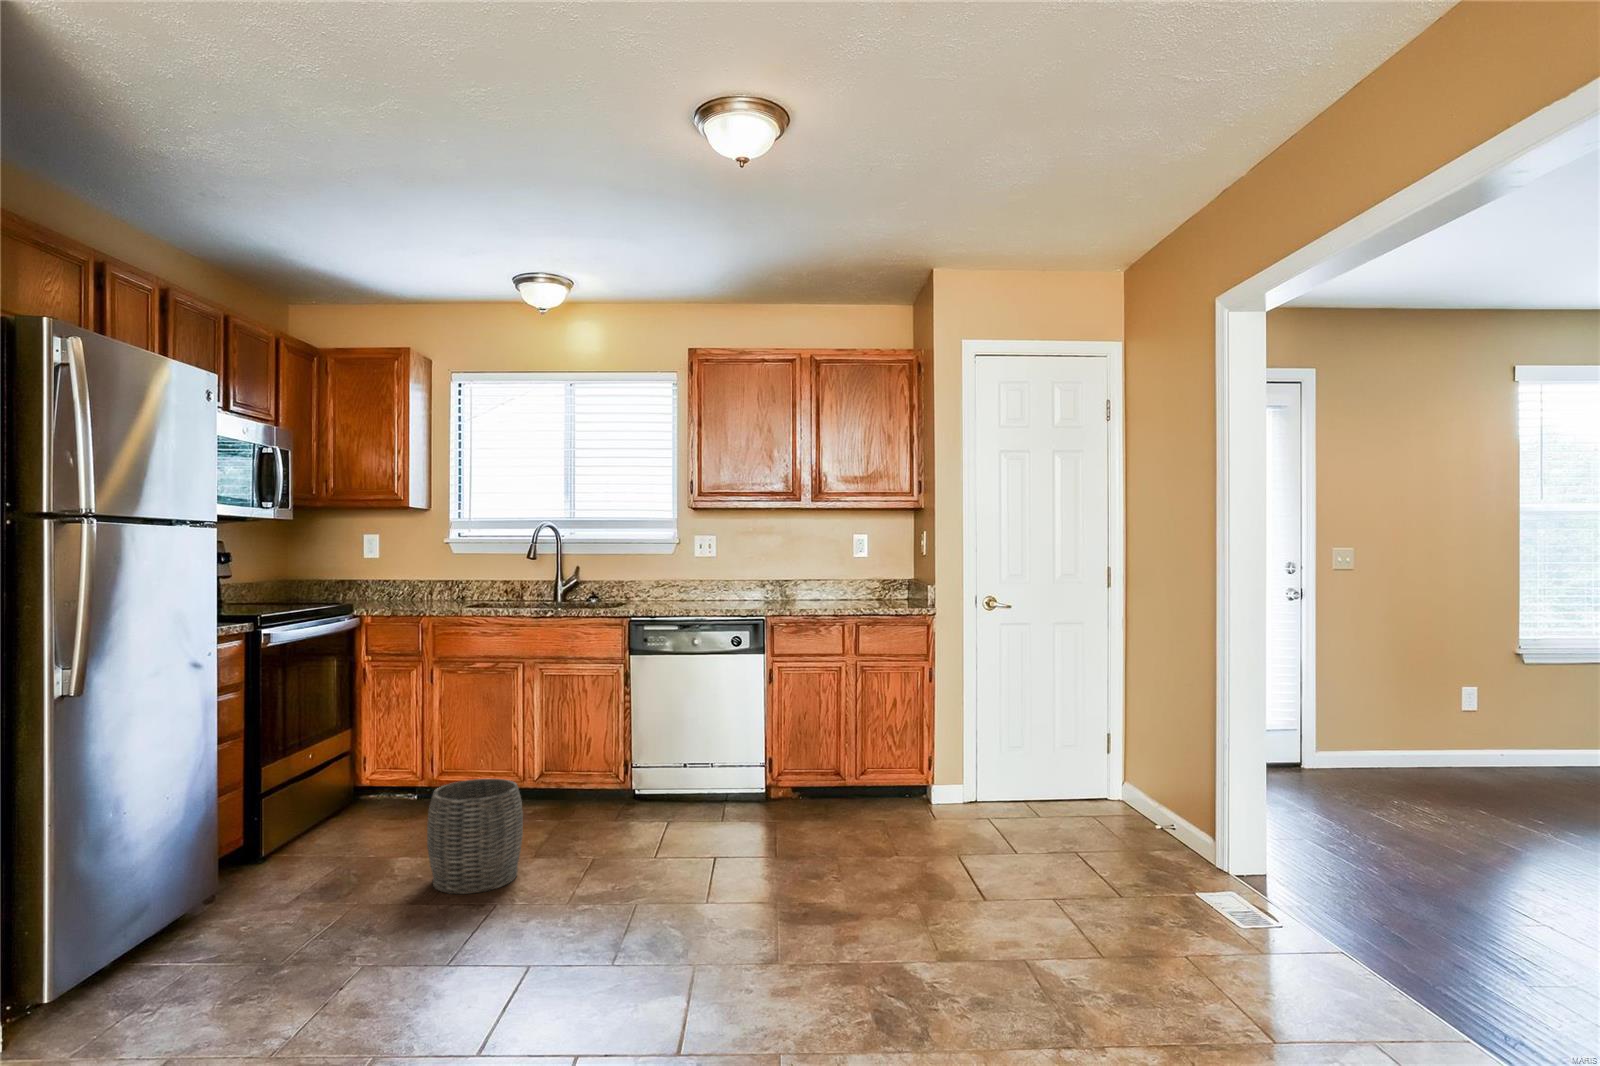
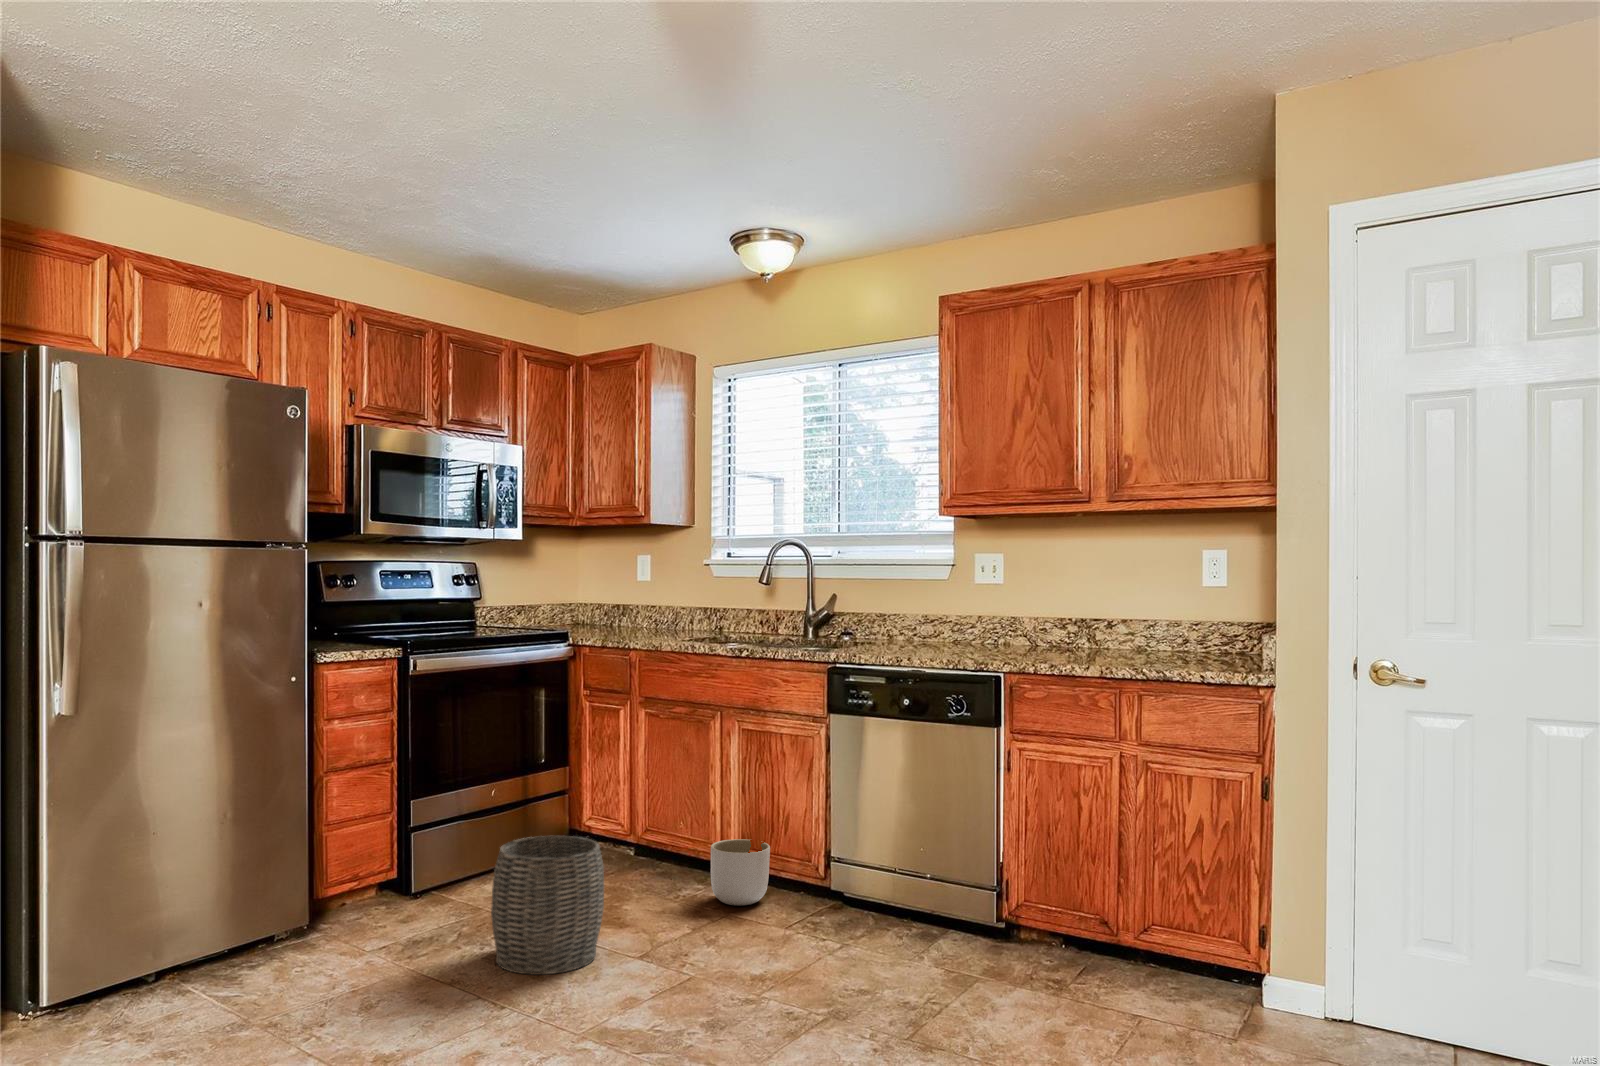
planter: none [533,763,581,815] -> present [711,839,770,906]

